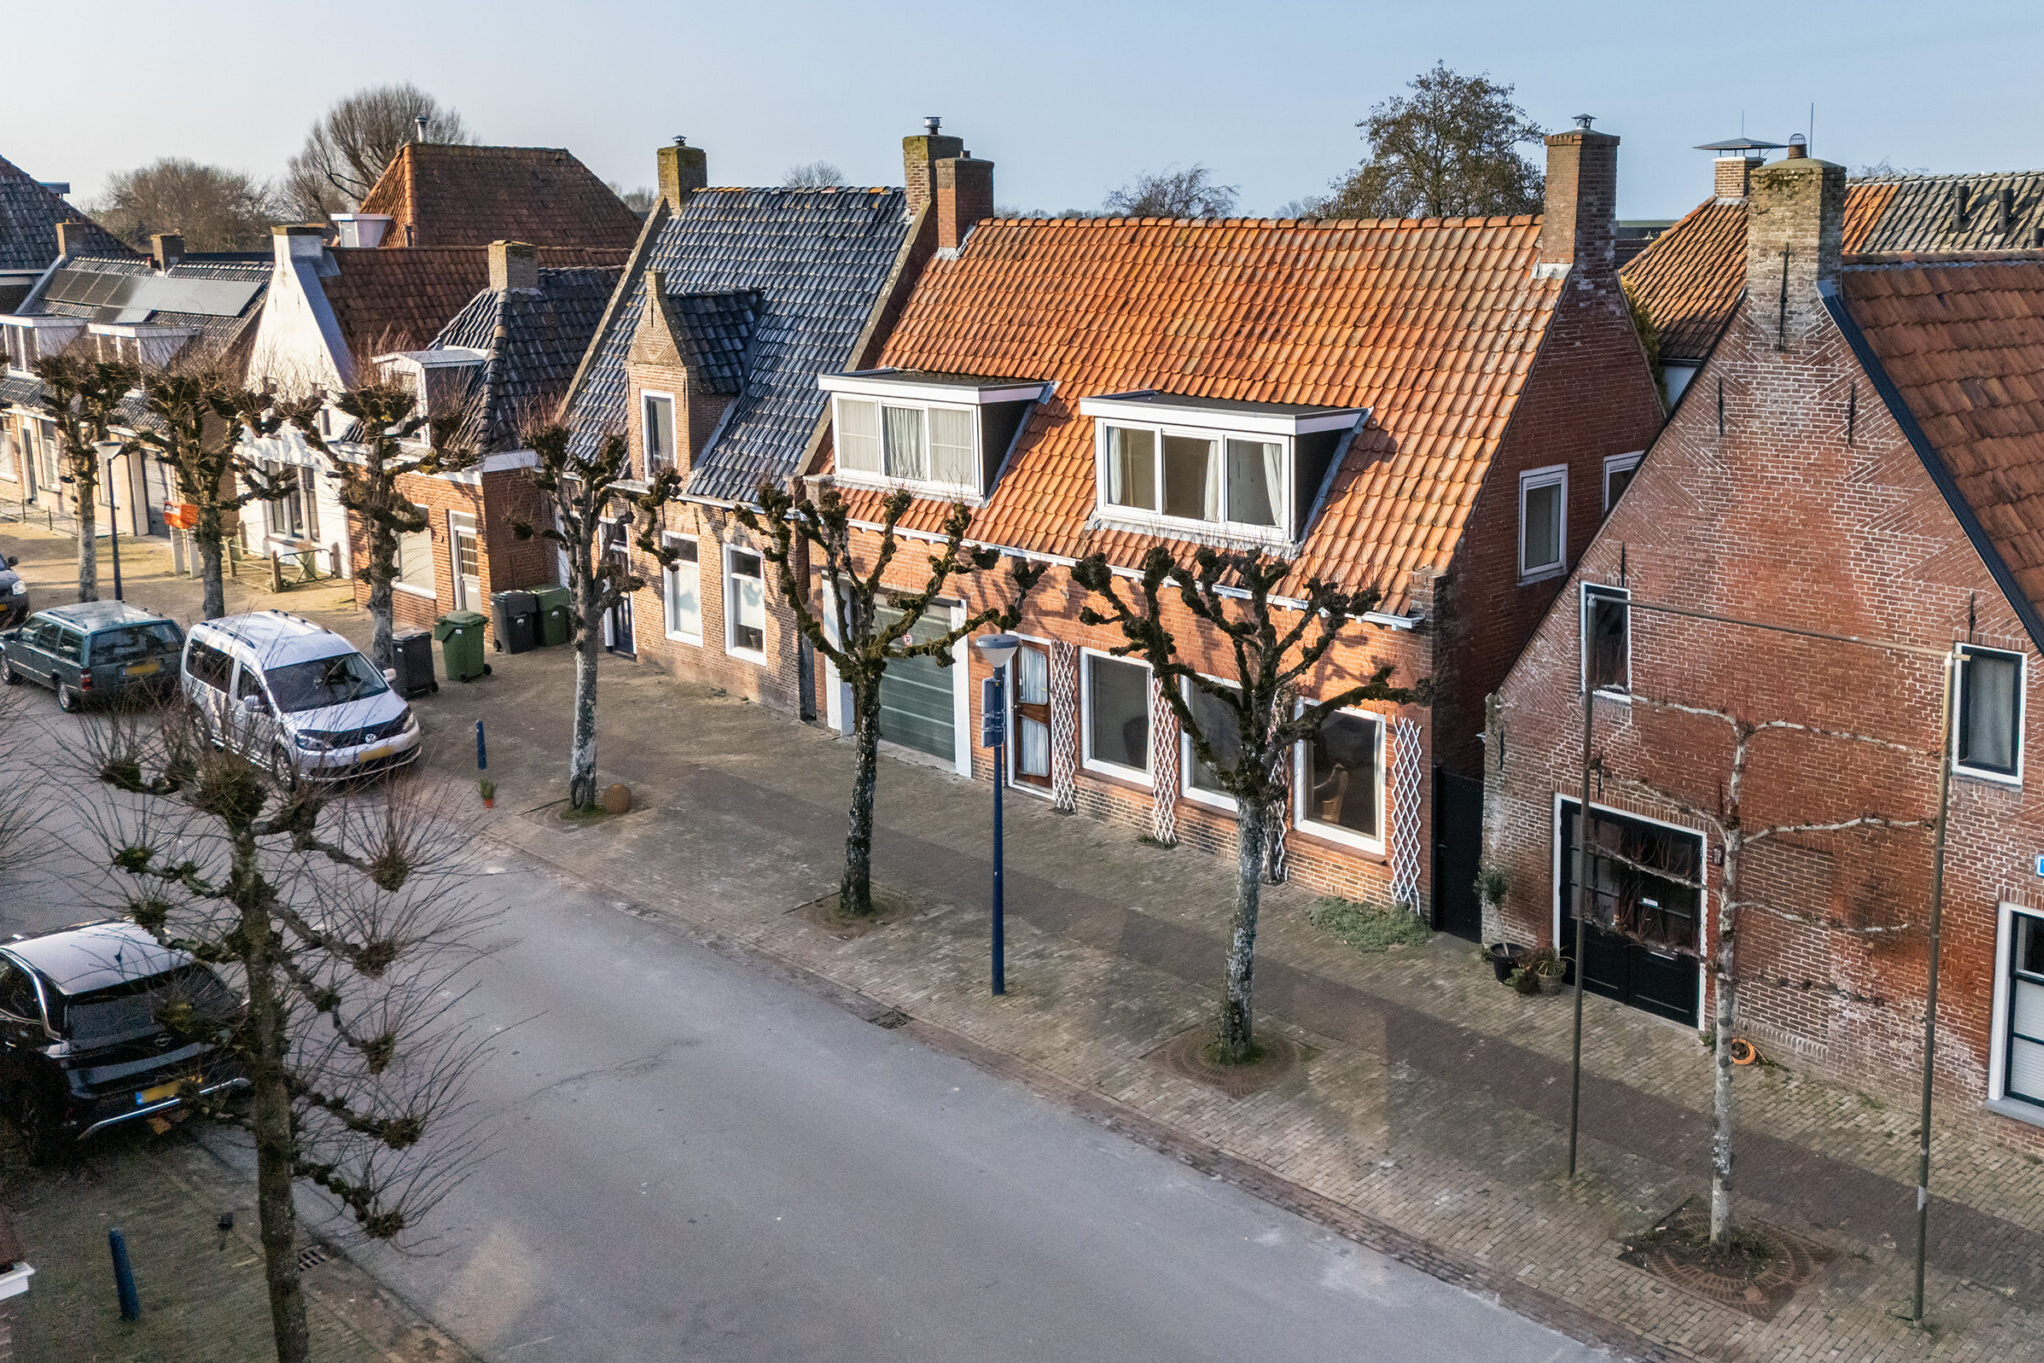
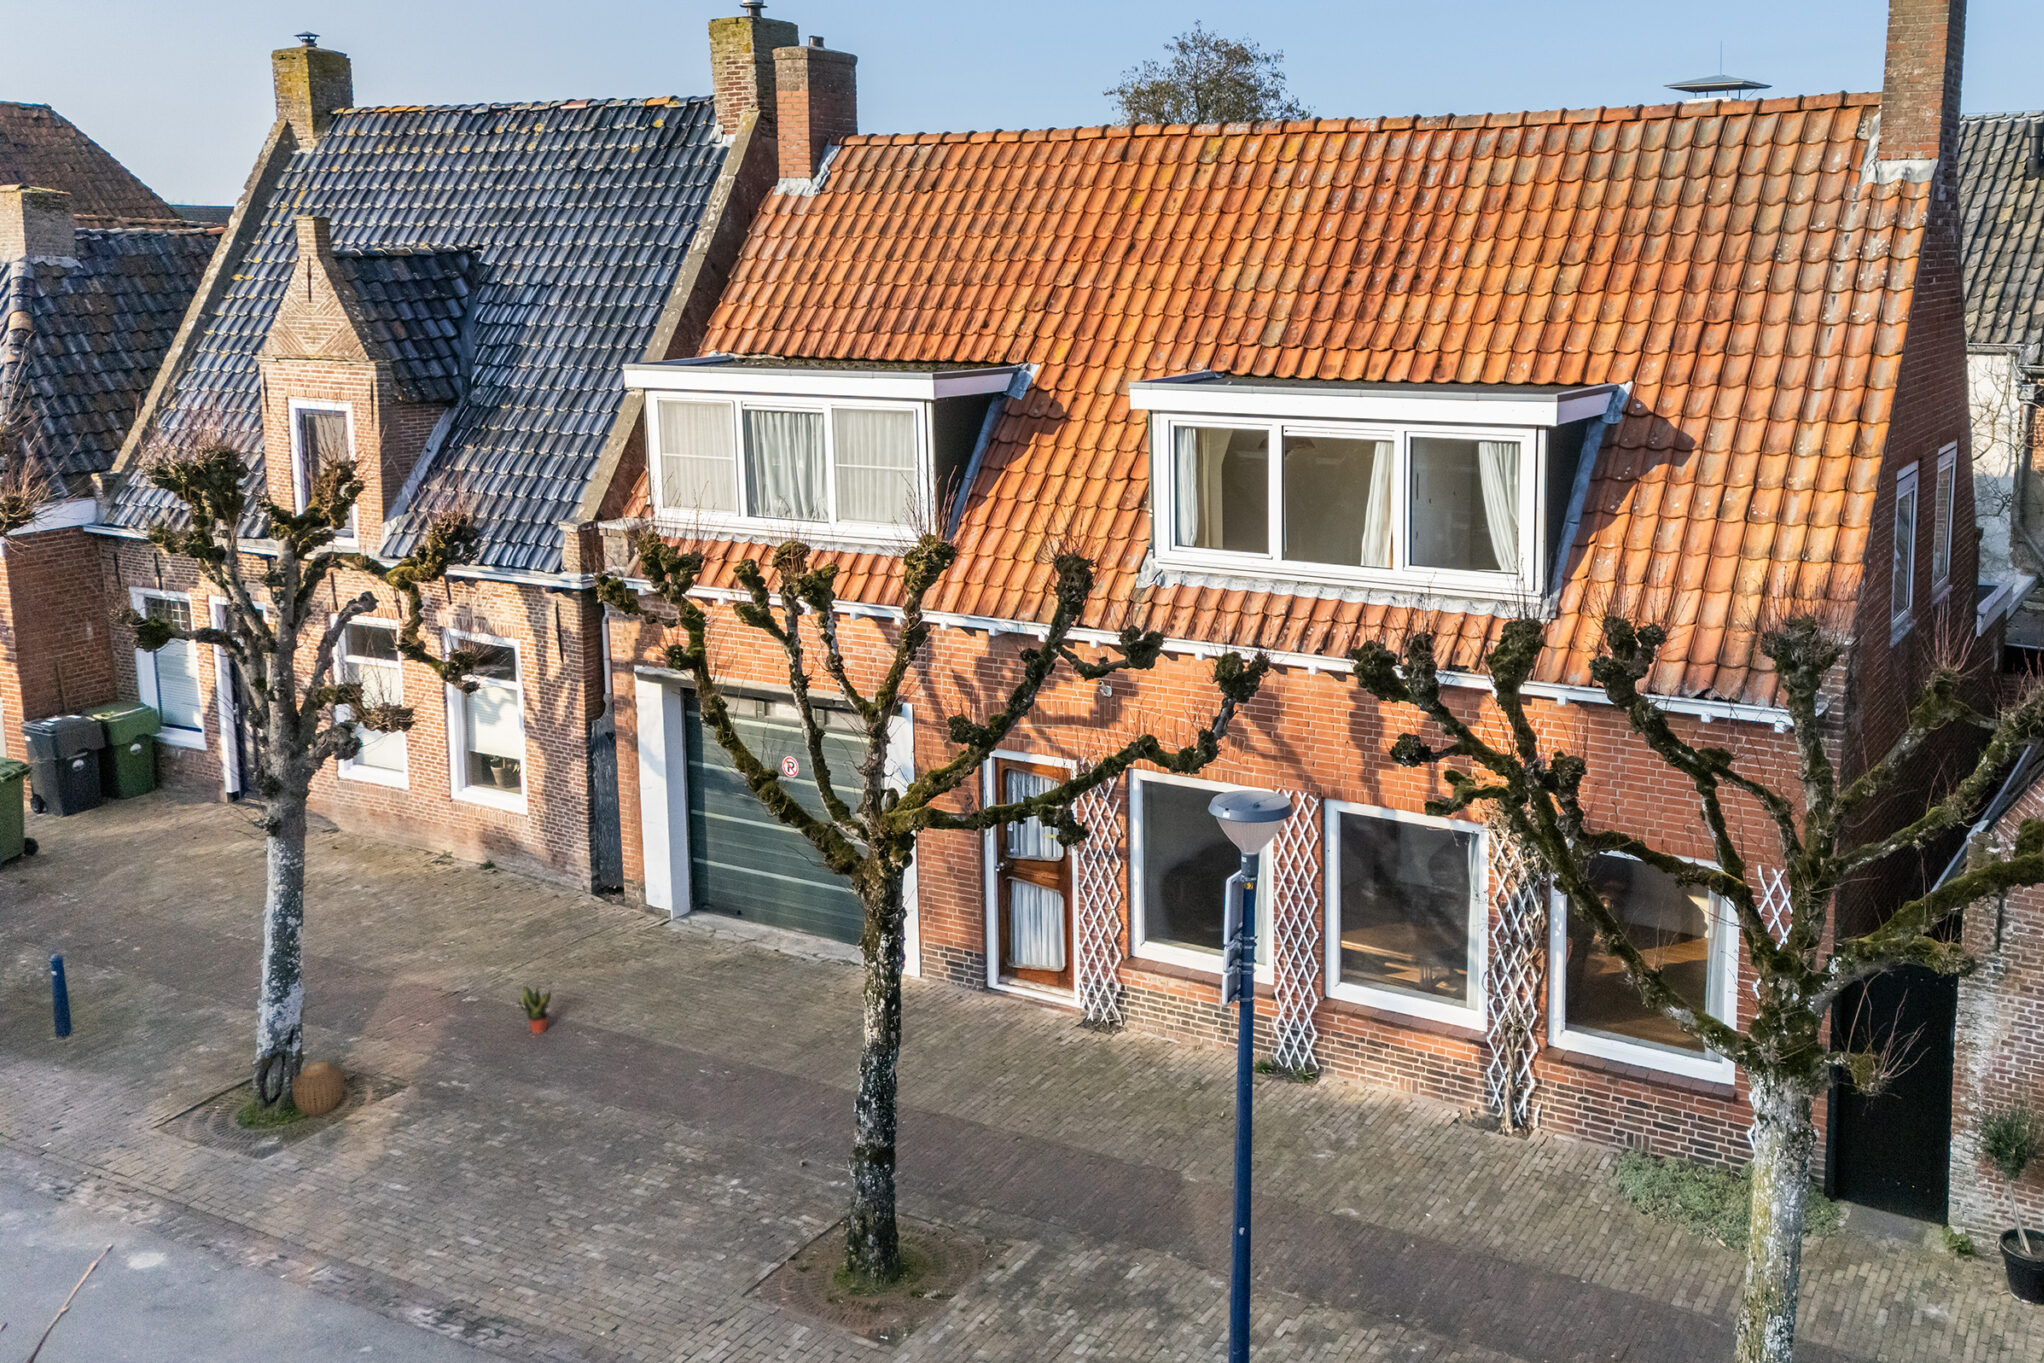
potted plant: present [476,778,498,808] -> present [519,986,551,1034]

